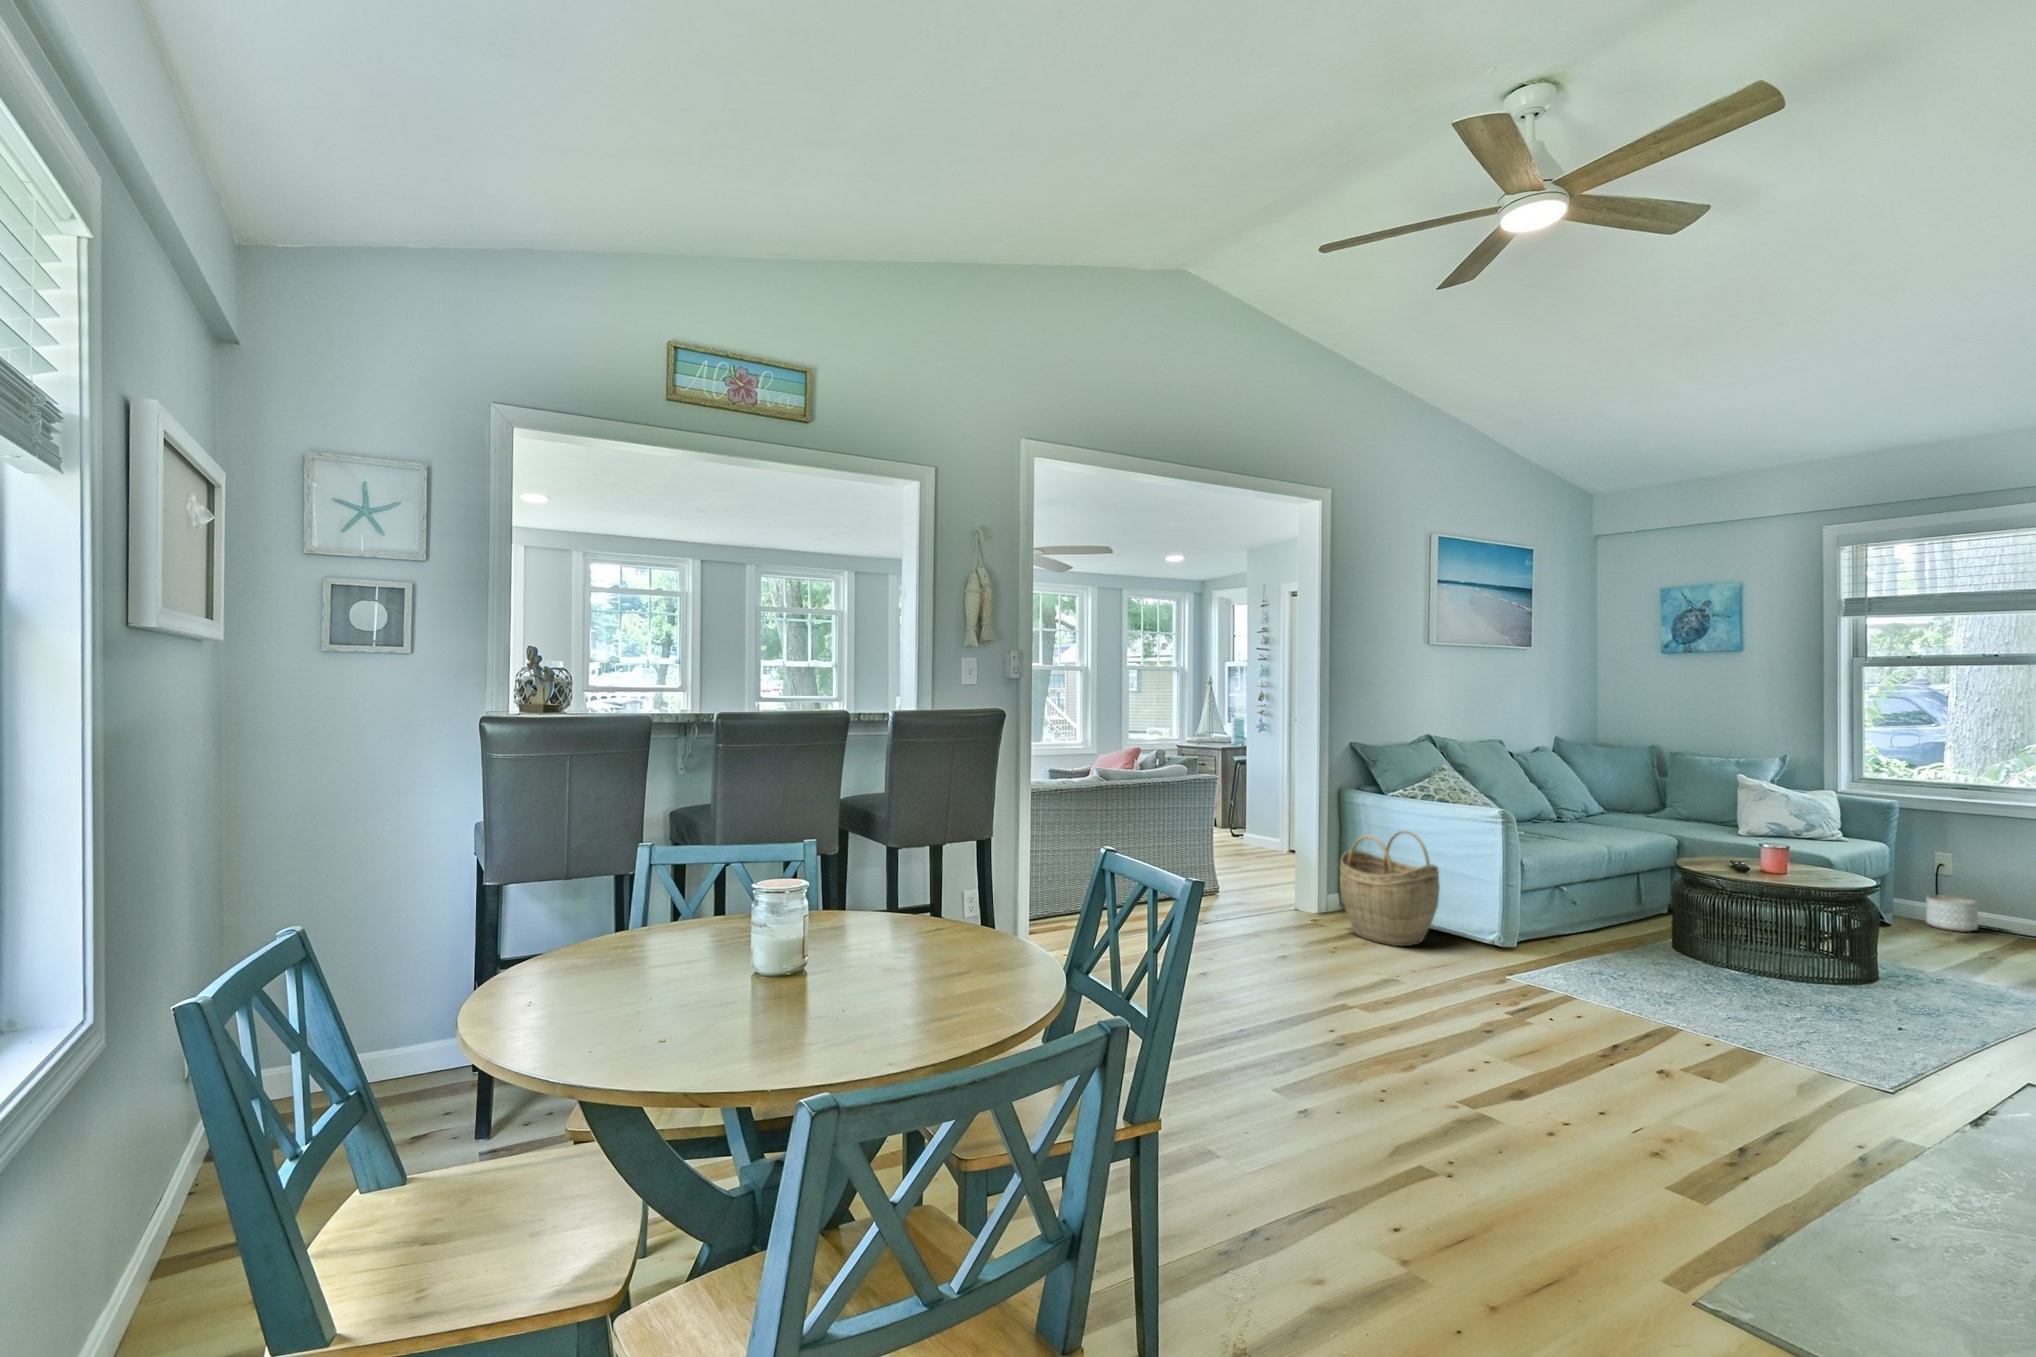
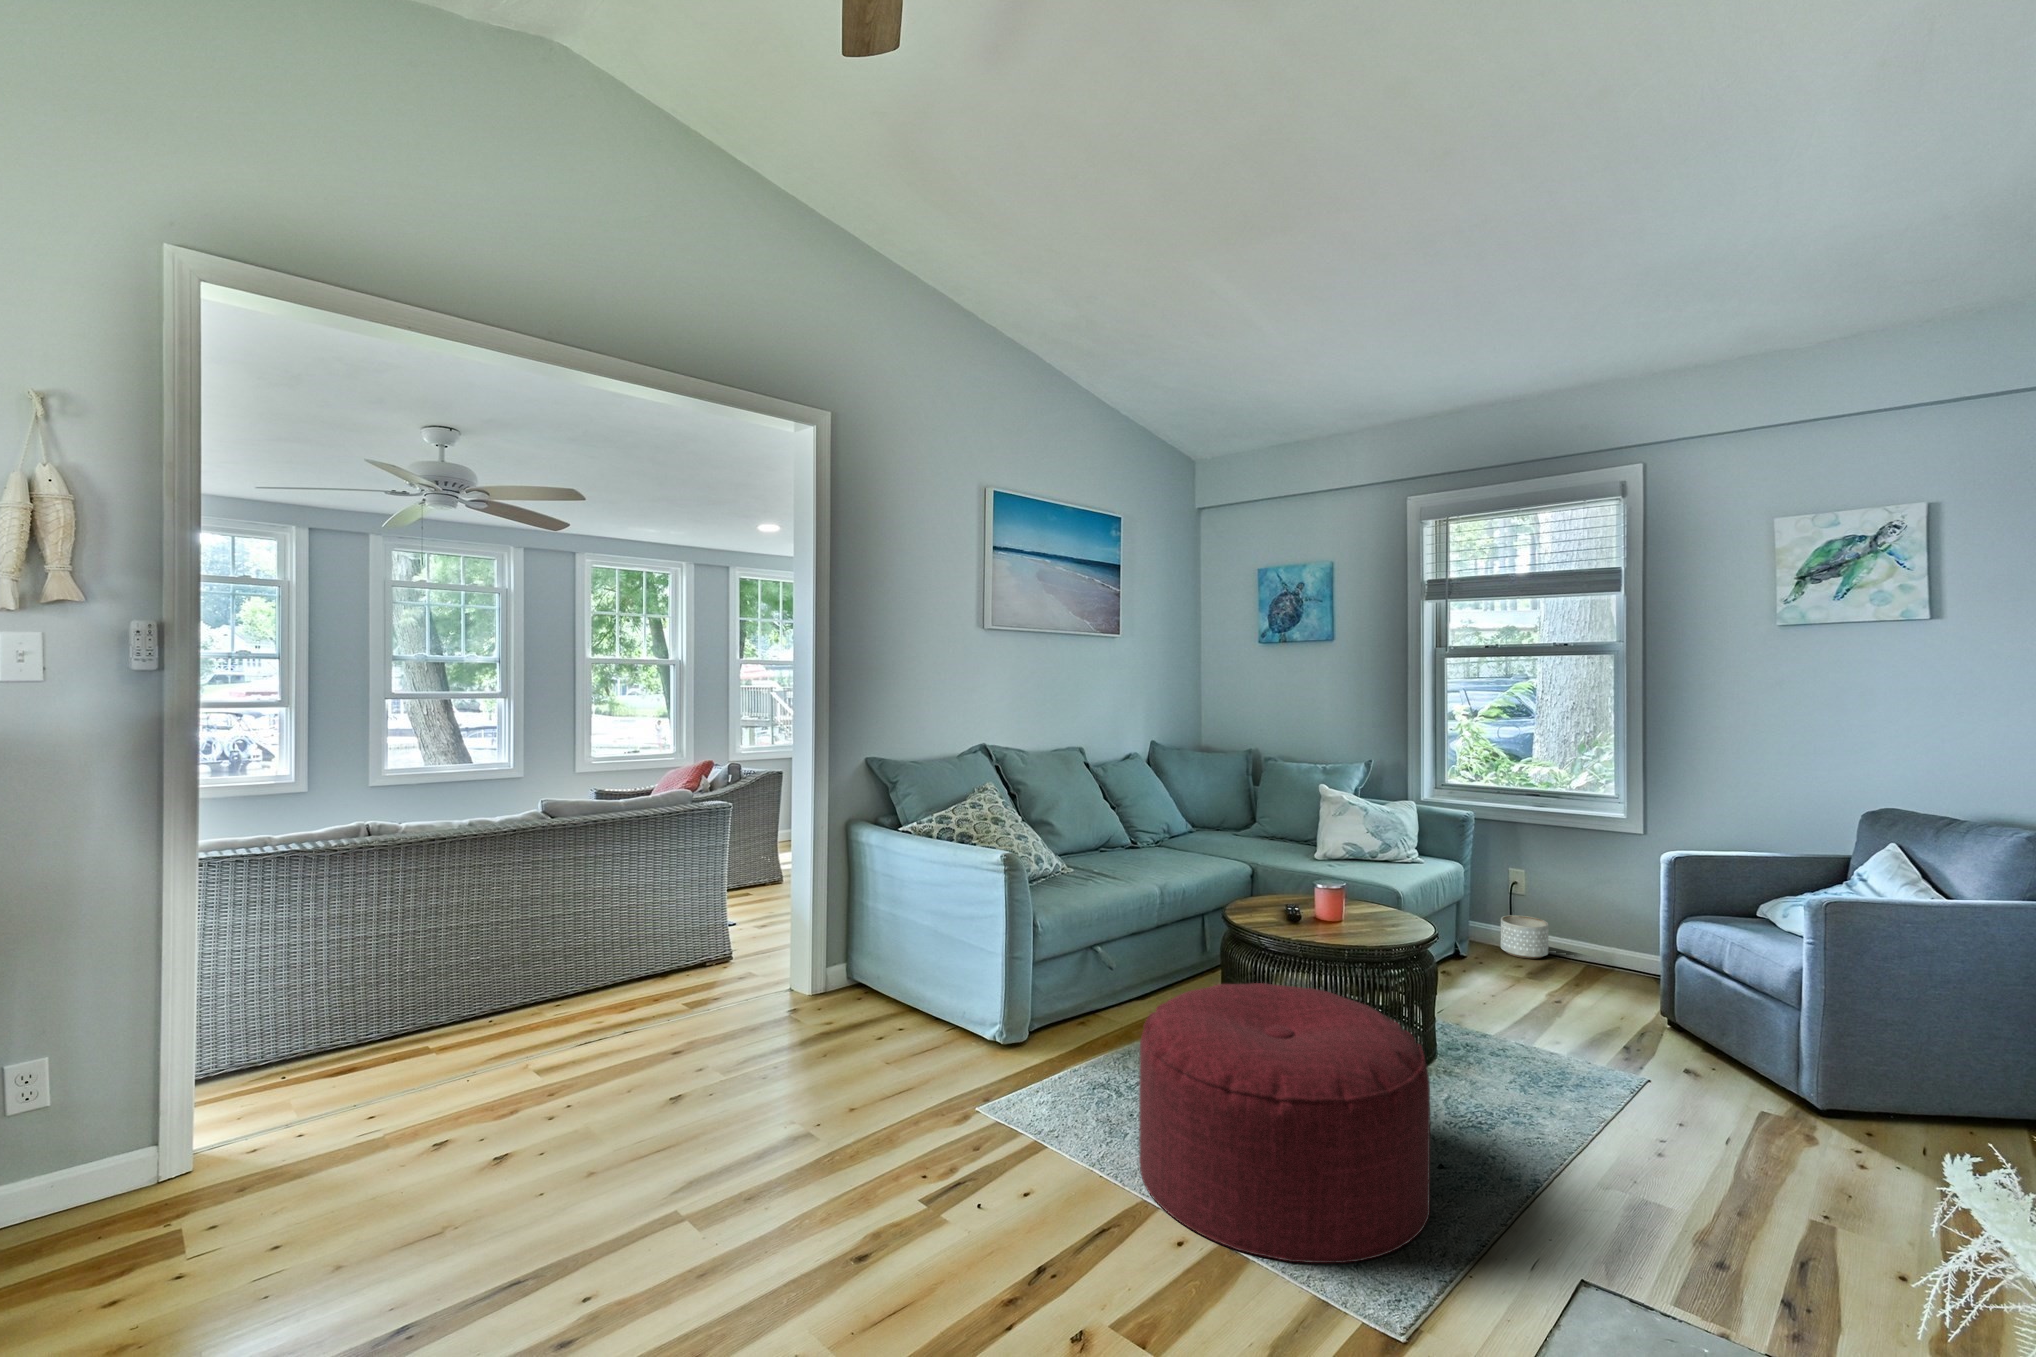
woven basket: present [1340,830,1440,946] -> none [813,883,936,1049]
ottoman: none [1649,897,1897,1062] -> present [1139,983,1430,1263]

